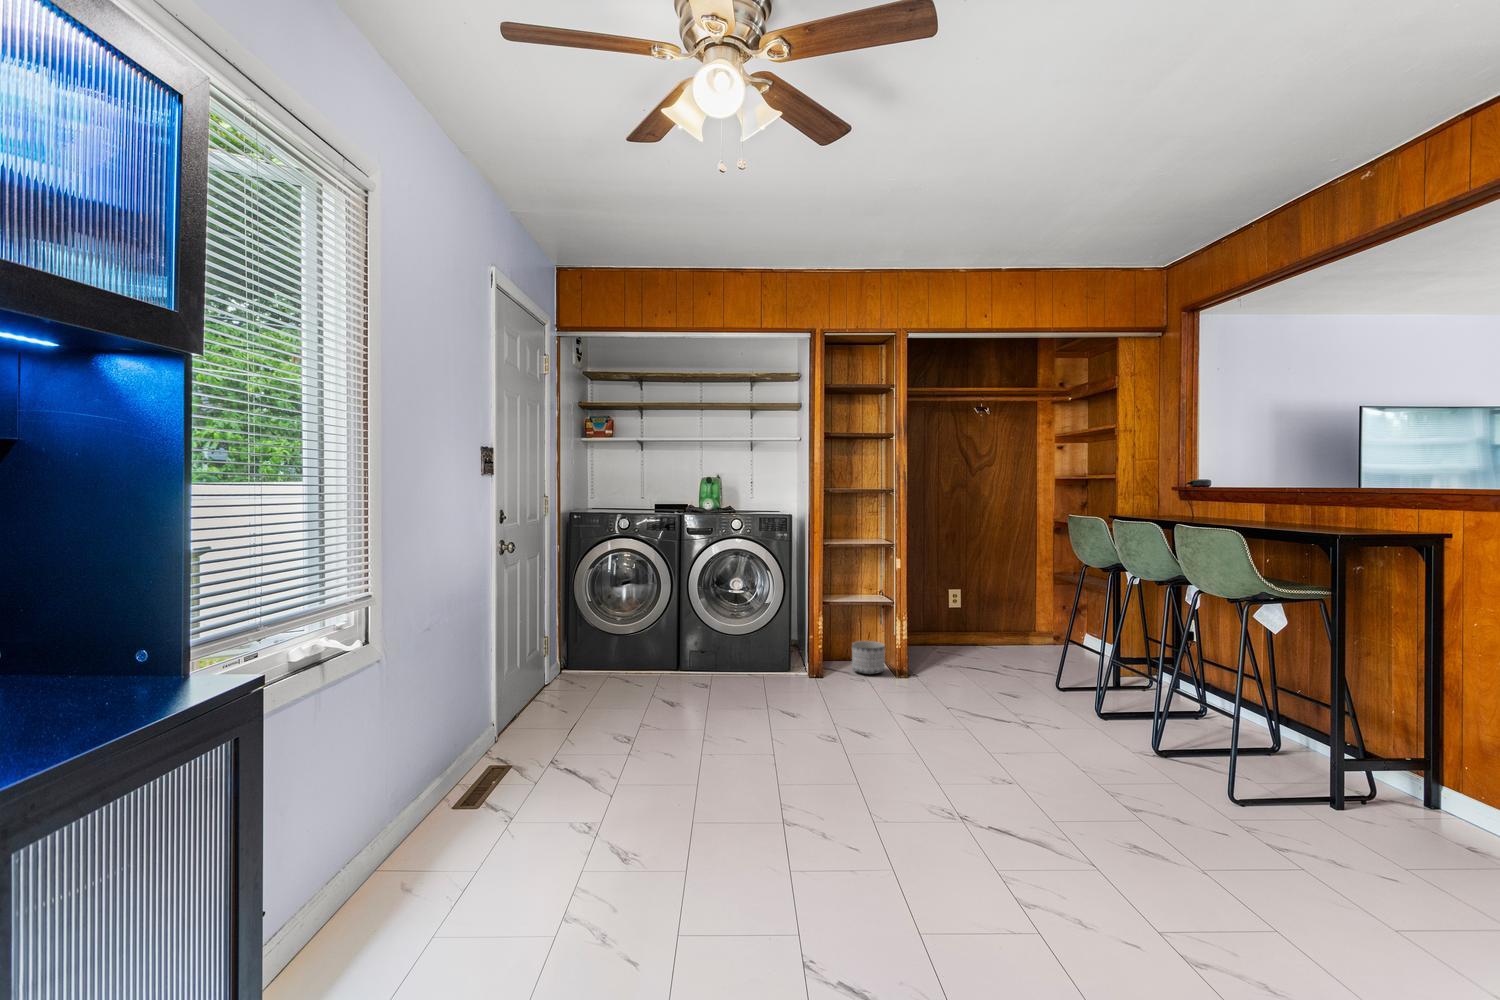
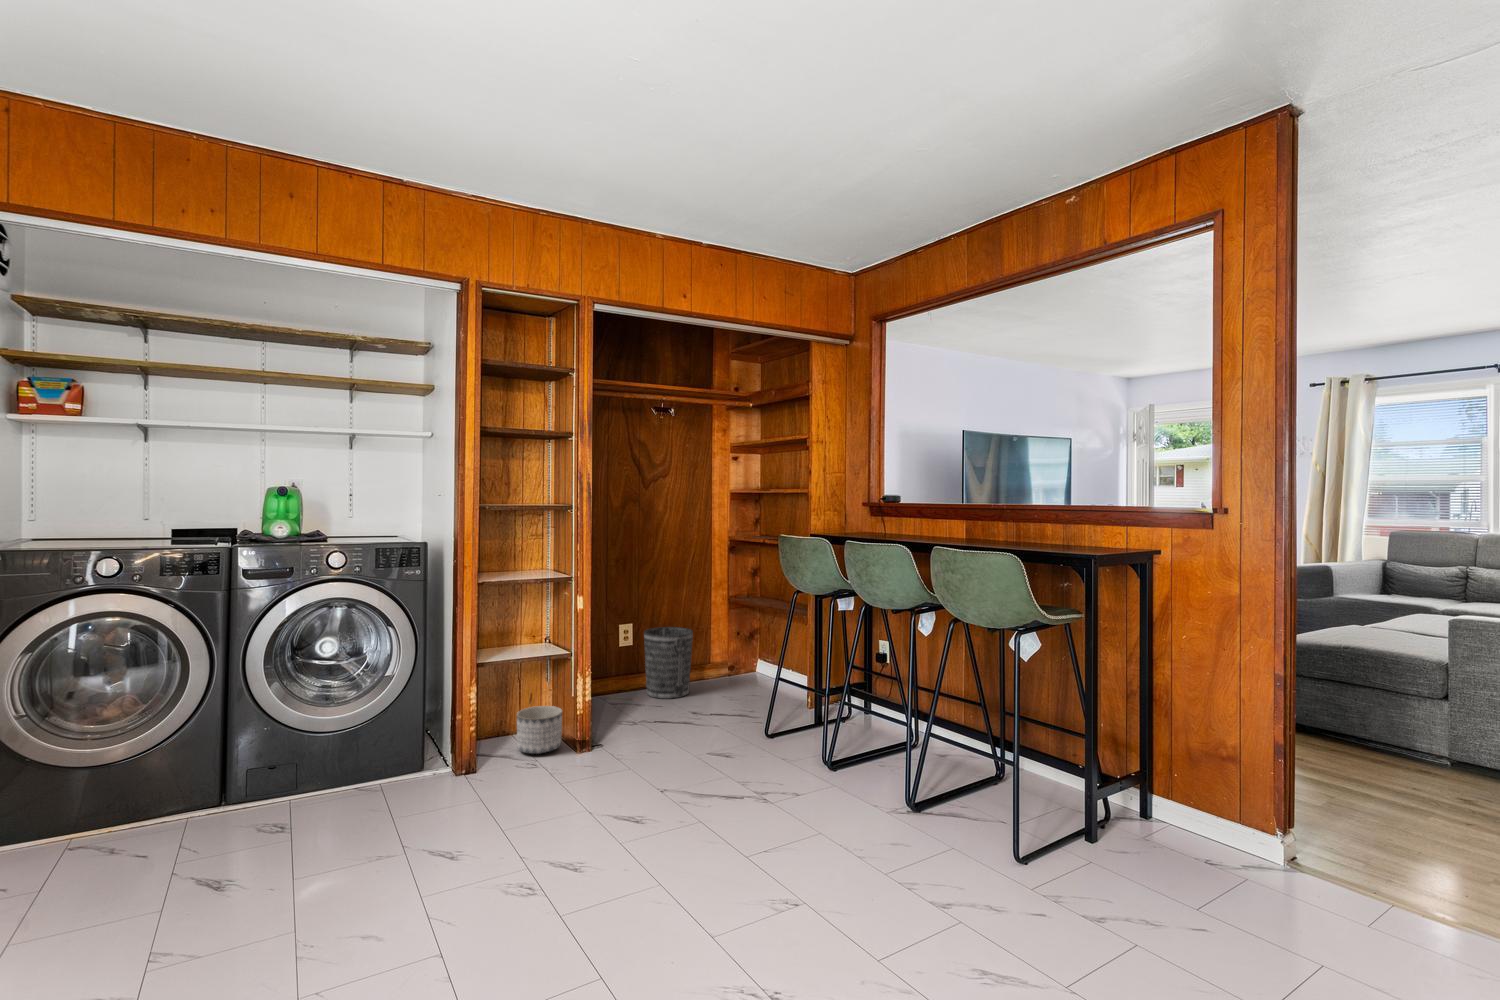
wastebasket: none [966,596,1010,656] -> present [644,627,693,699]

